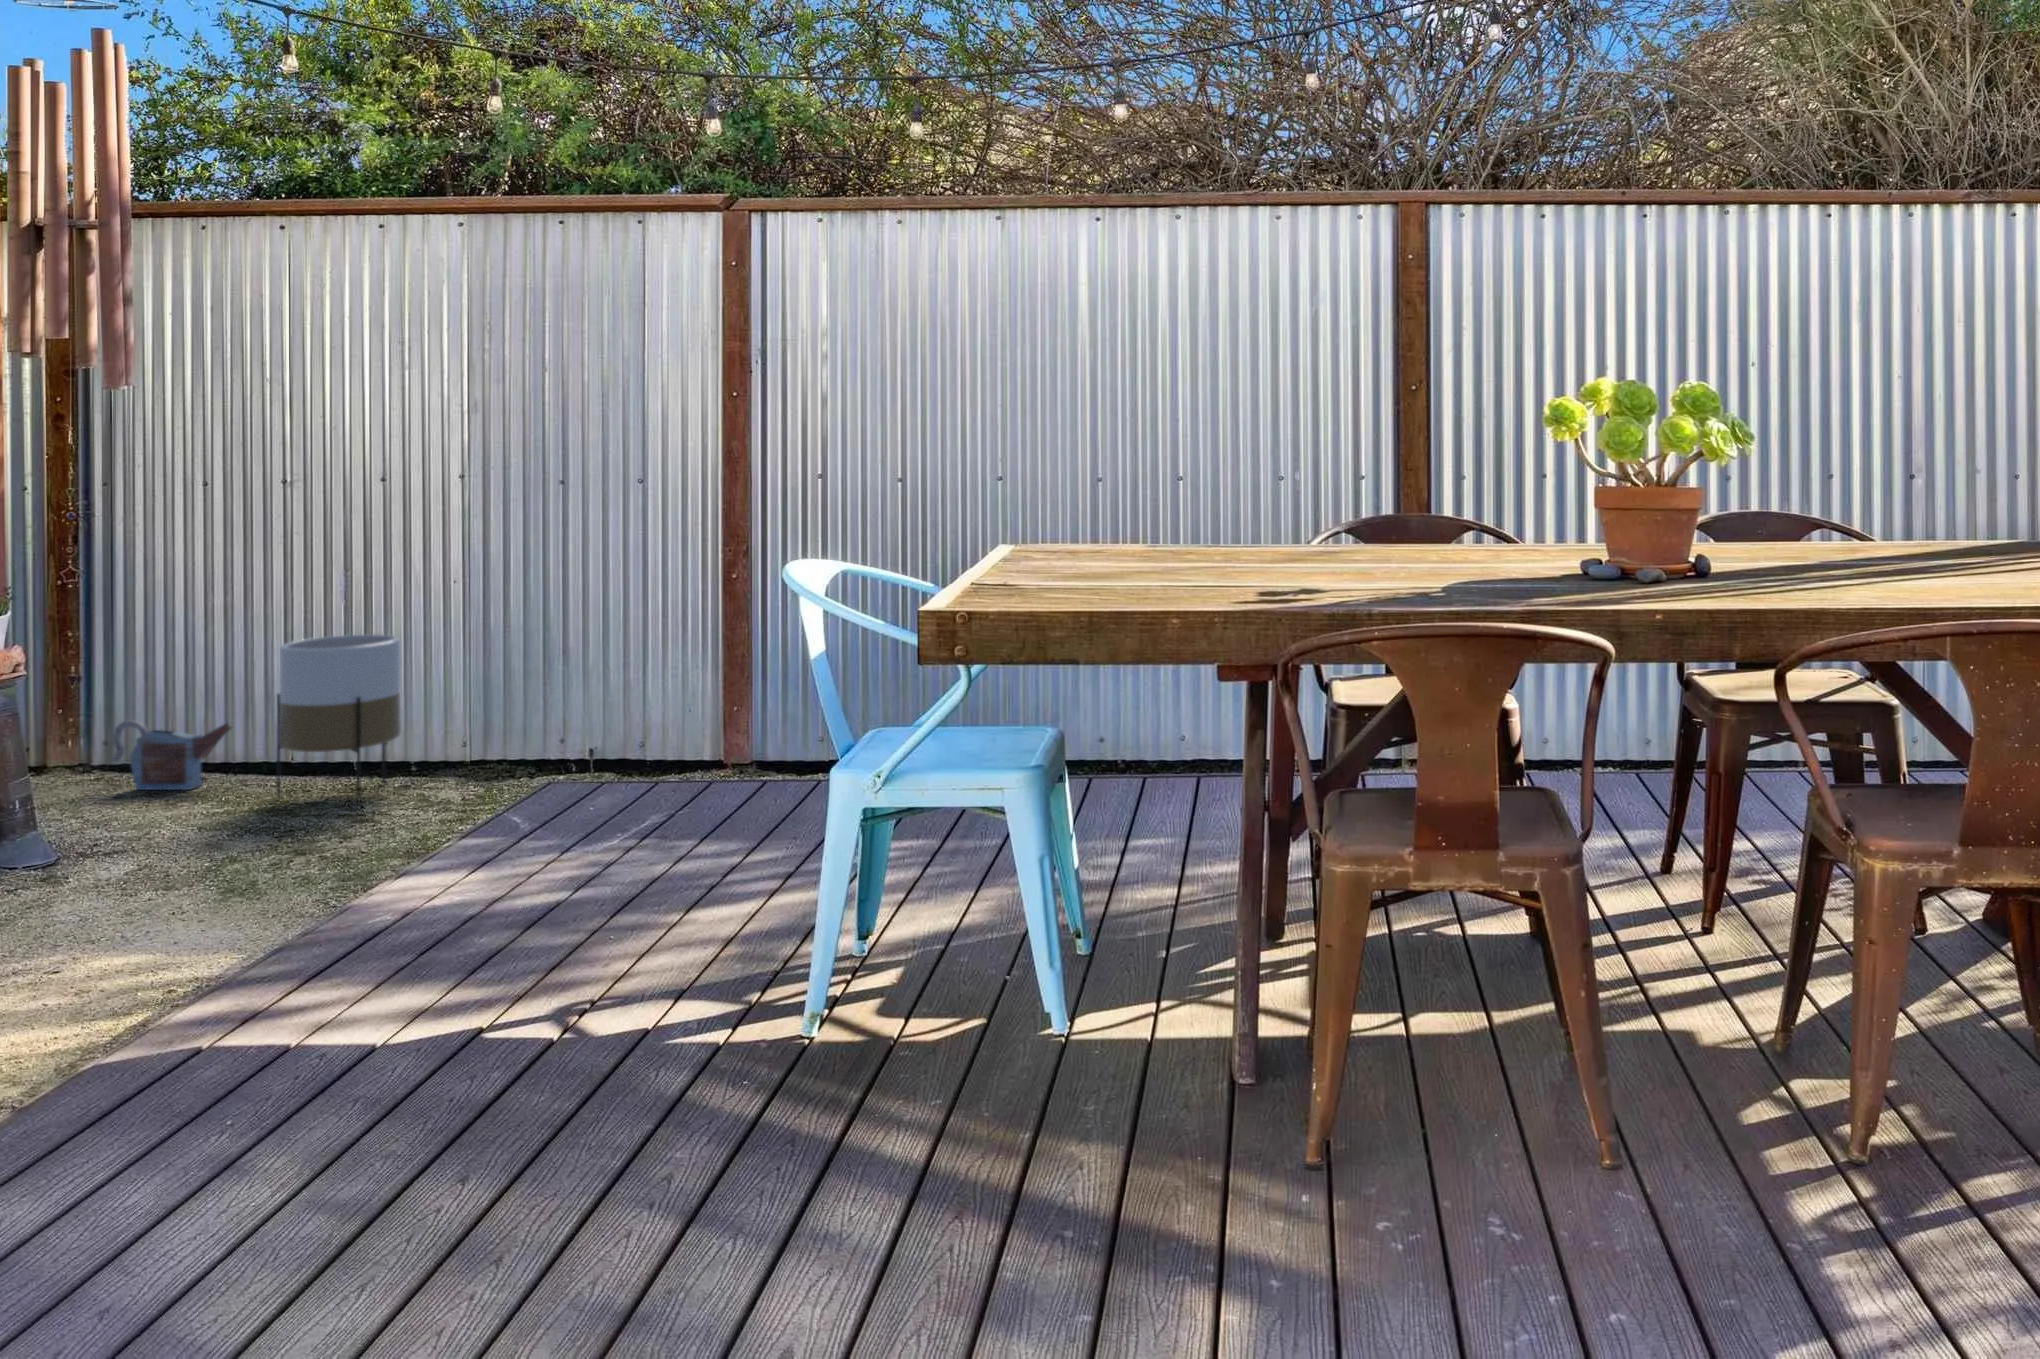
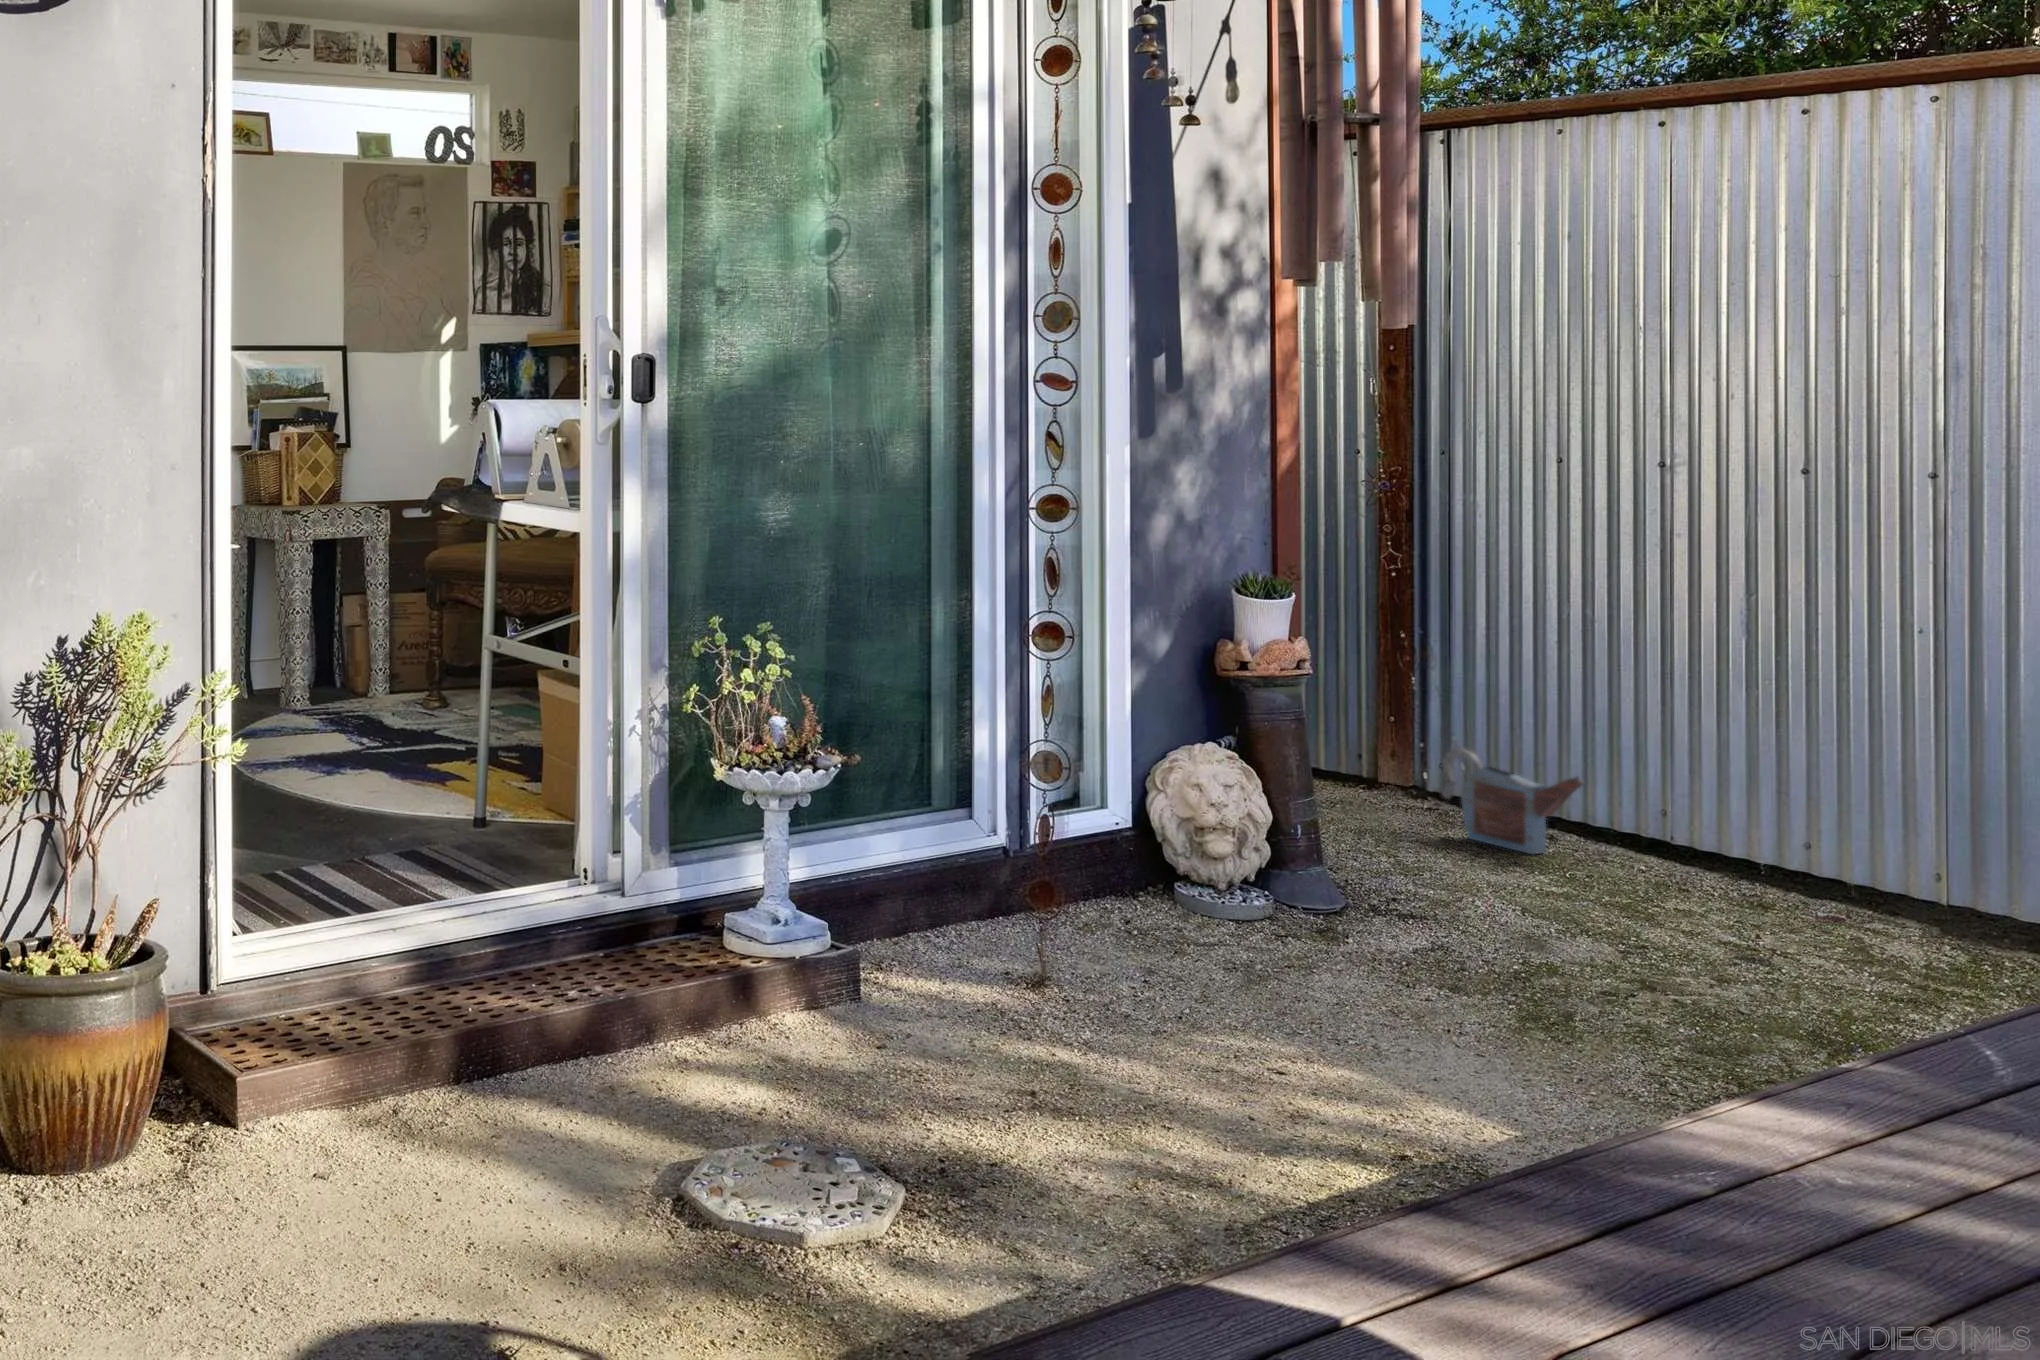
planter: present [277,634,401,804] -> none [1635,681,1820,937]

